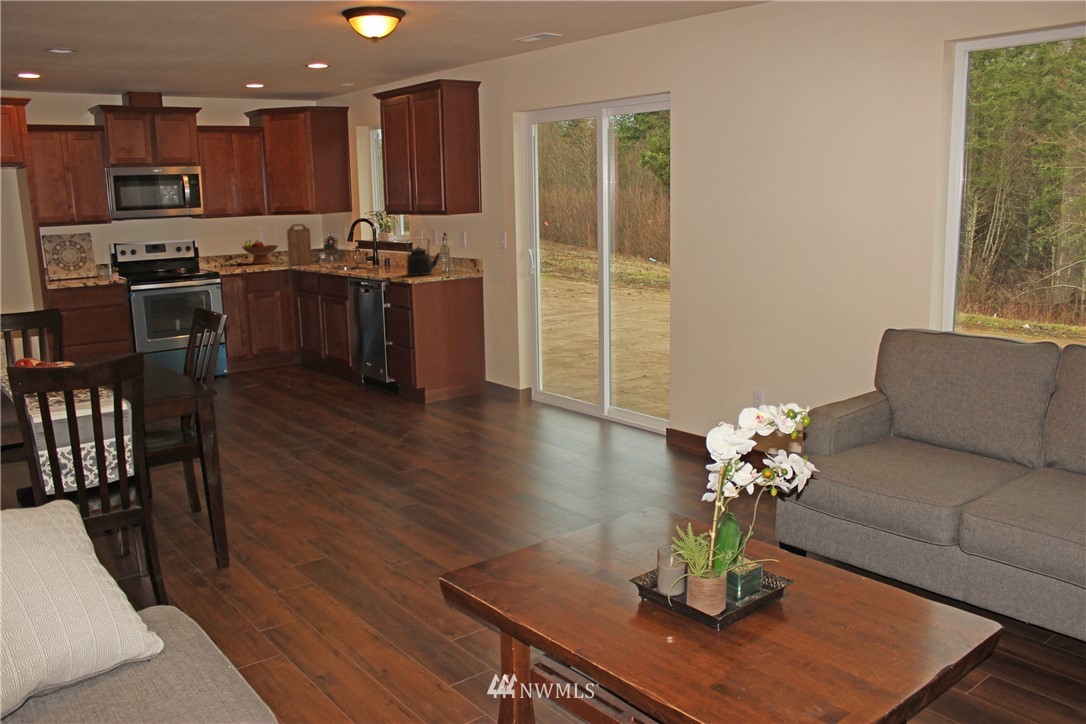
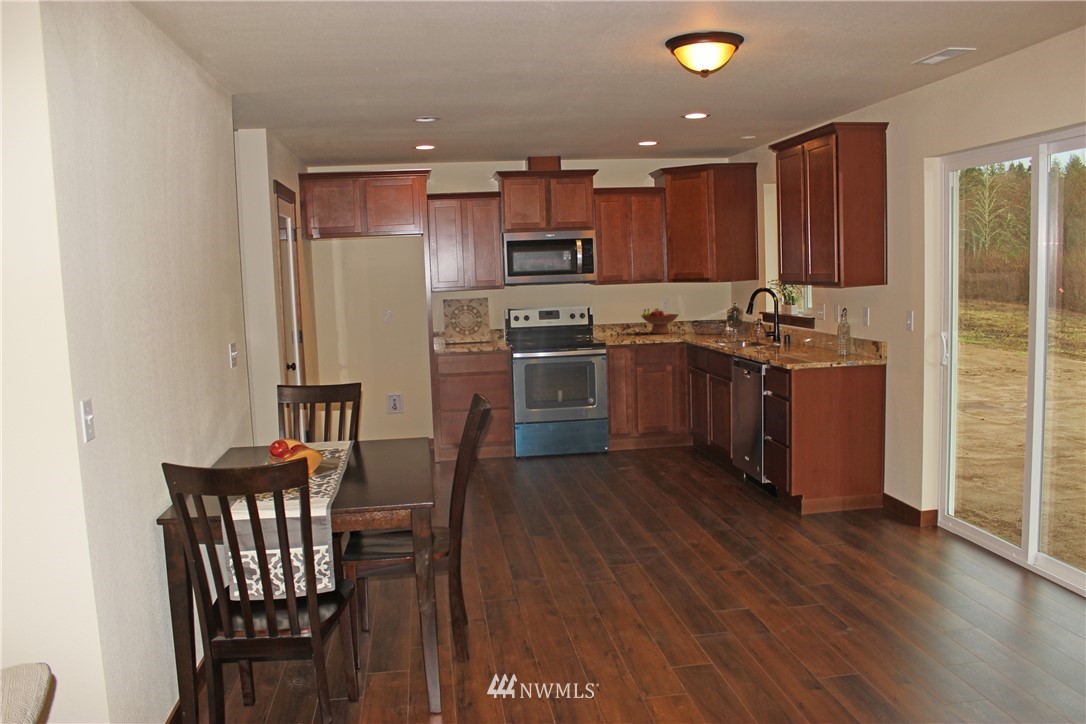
cutting board: present [287,224,312,265] -> none [682,292,708,337]
kettle: present [406,240,440,276] -> none [791,314,840,360]

